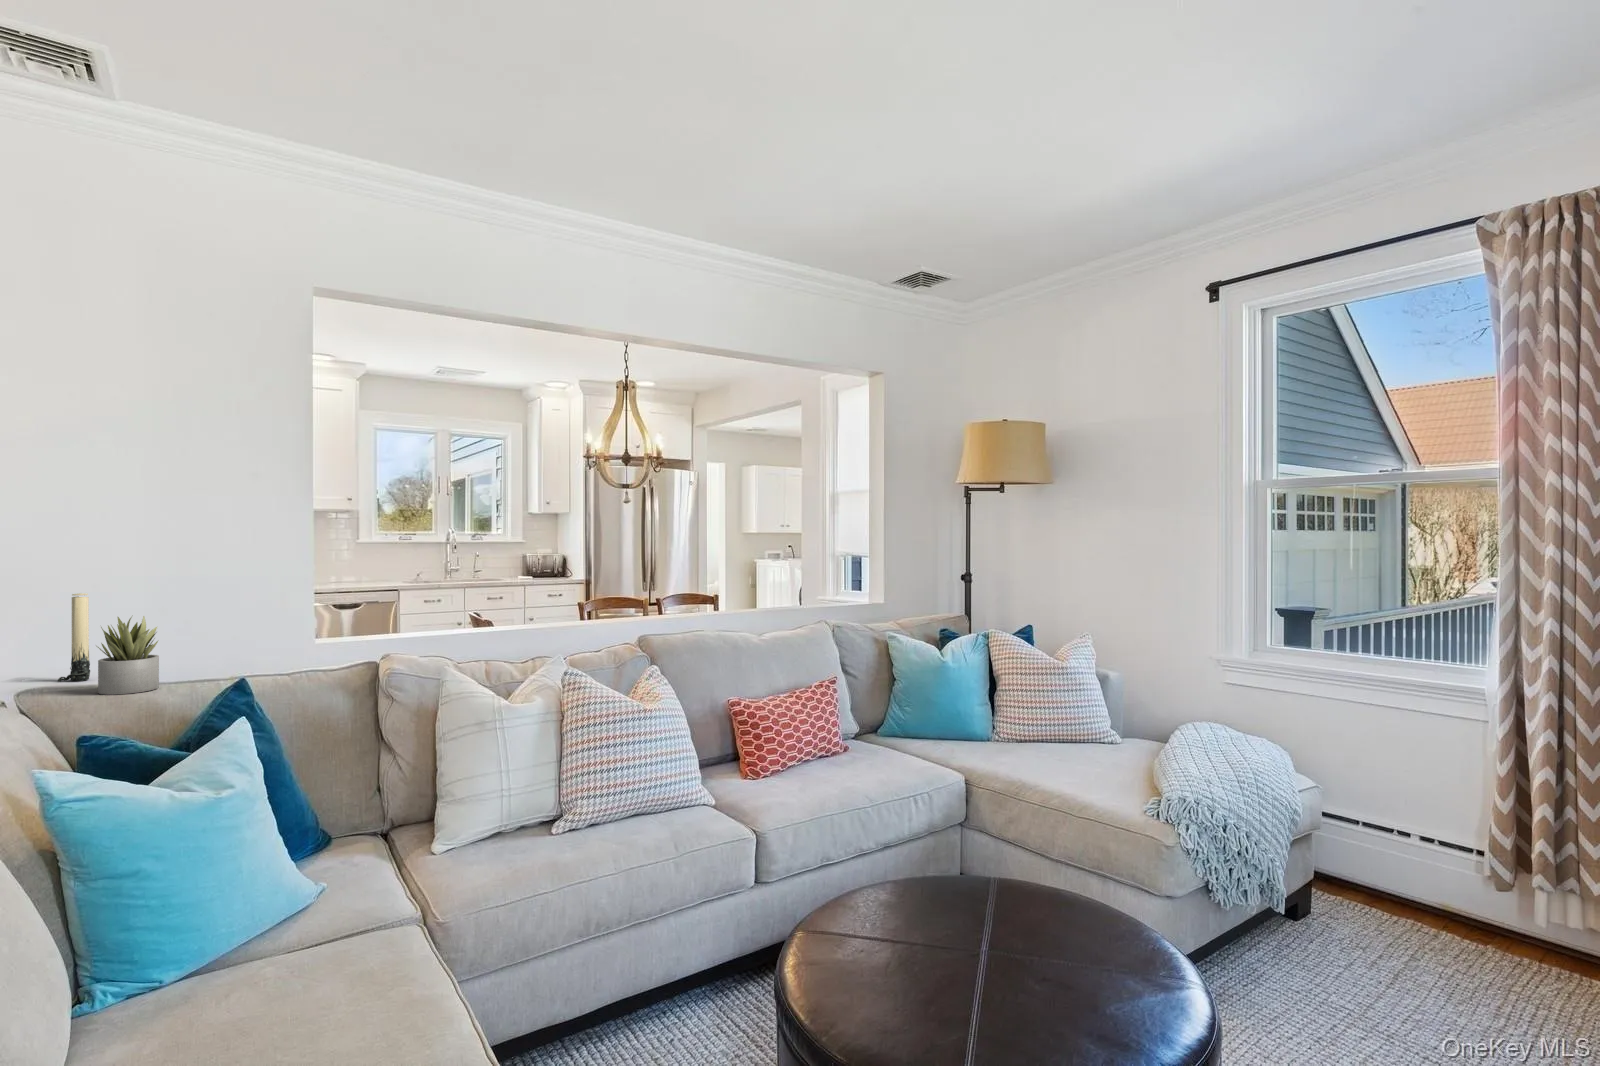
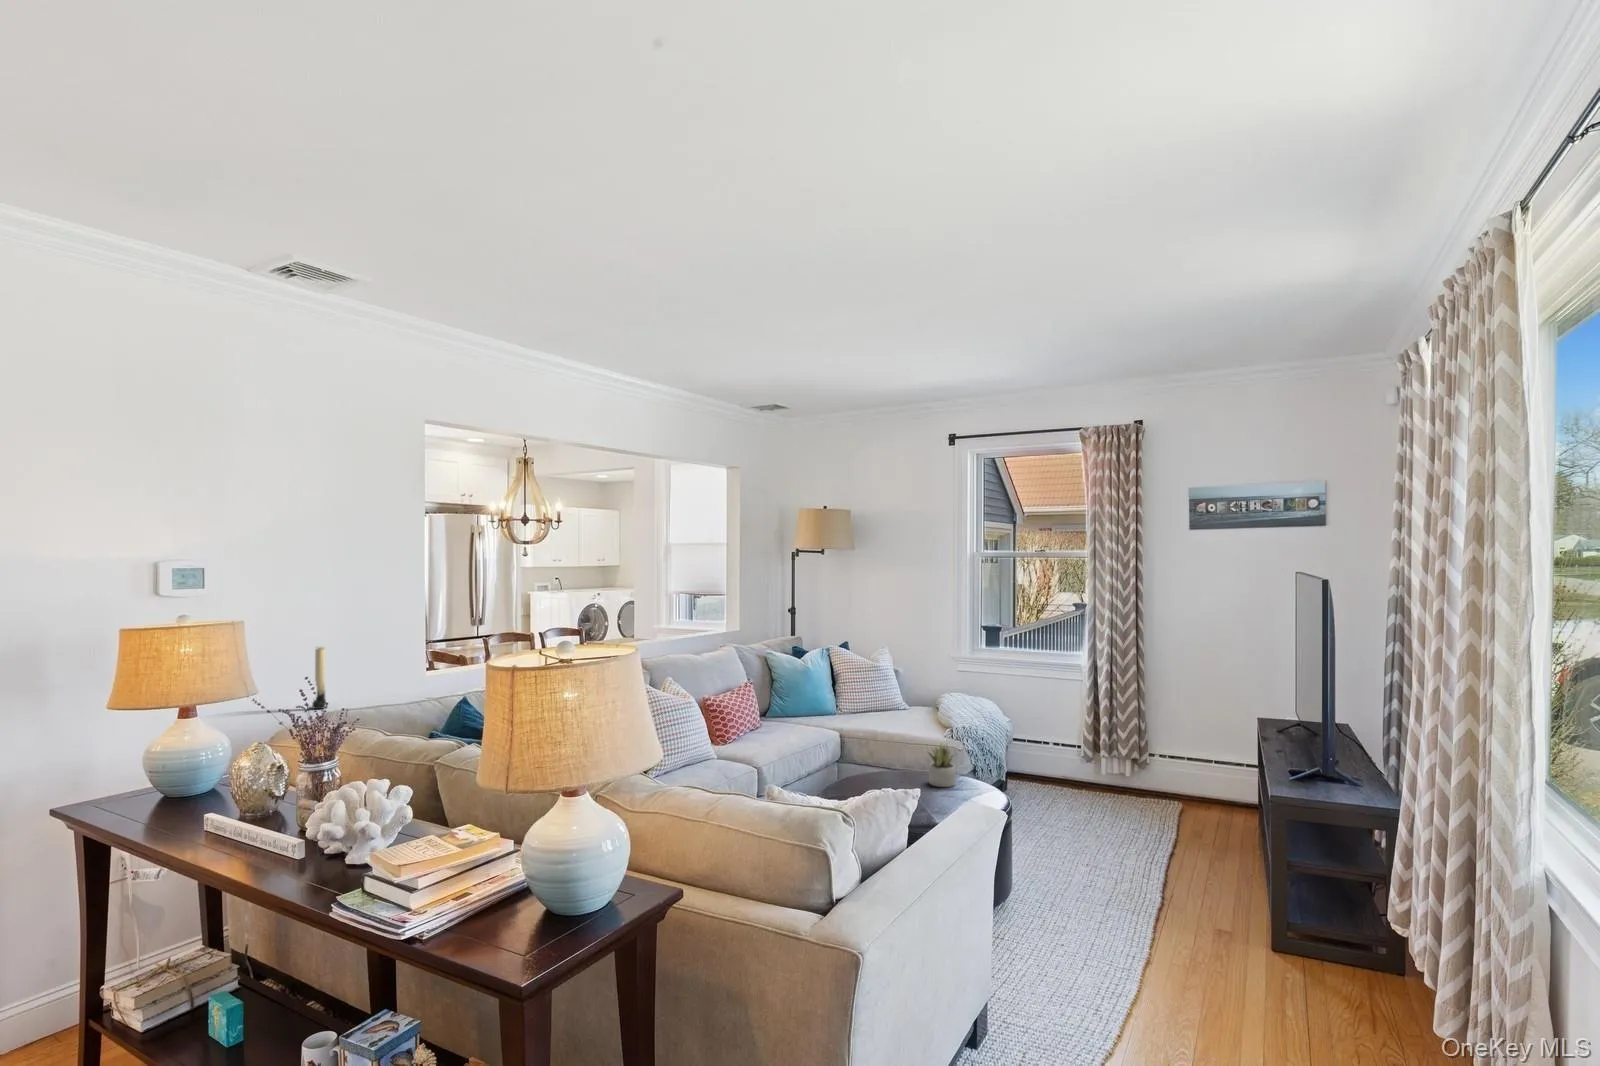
succulent plant: present [98,616,159,695] -> present [929,744,955,787]

